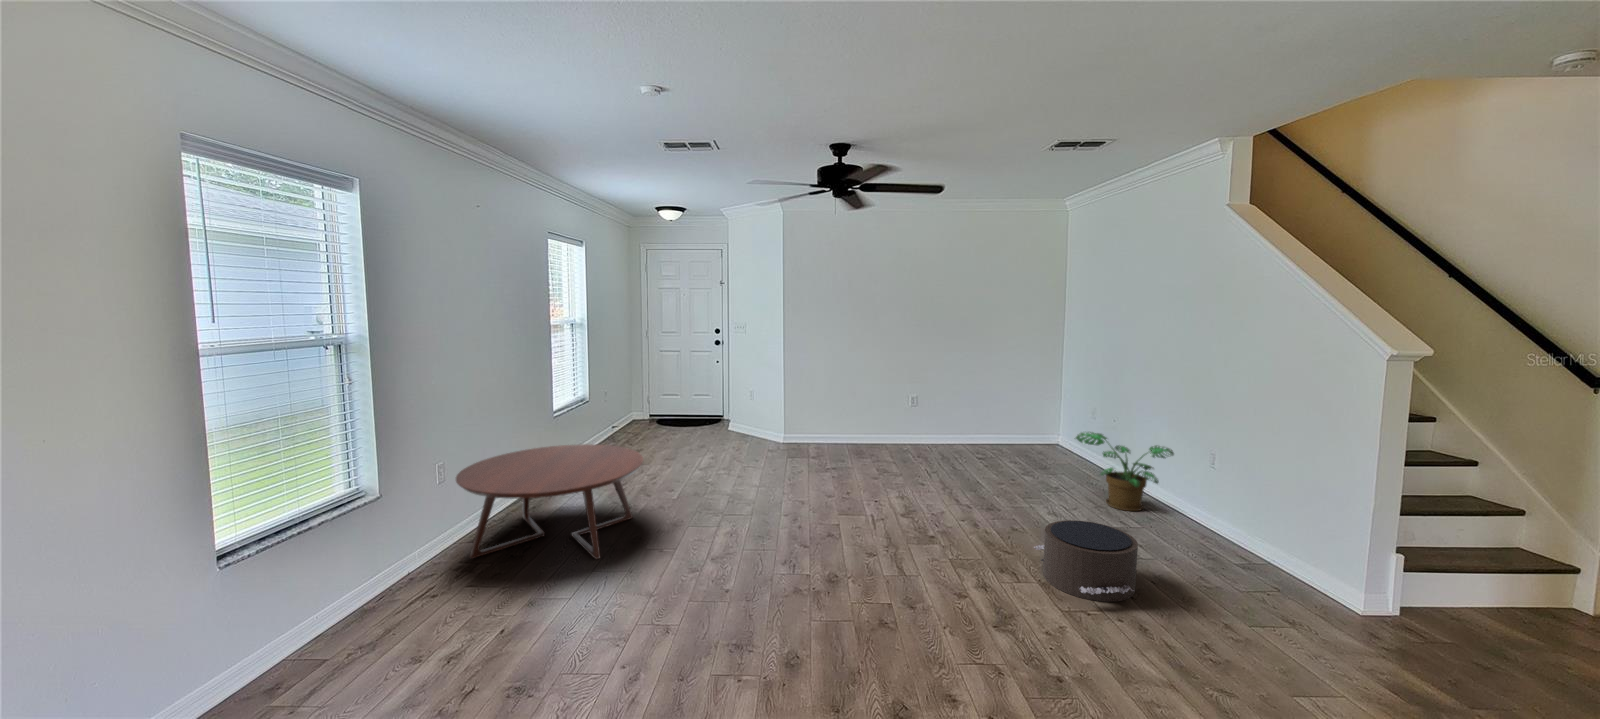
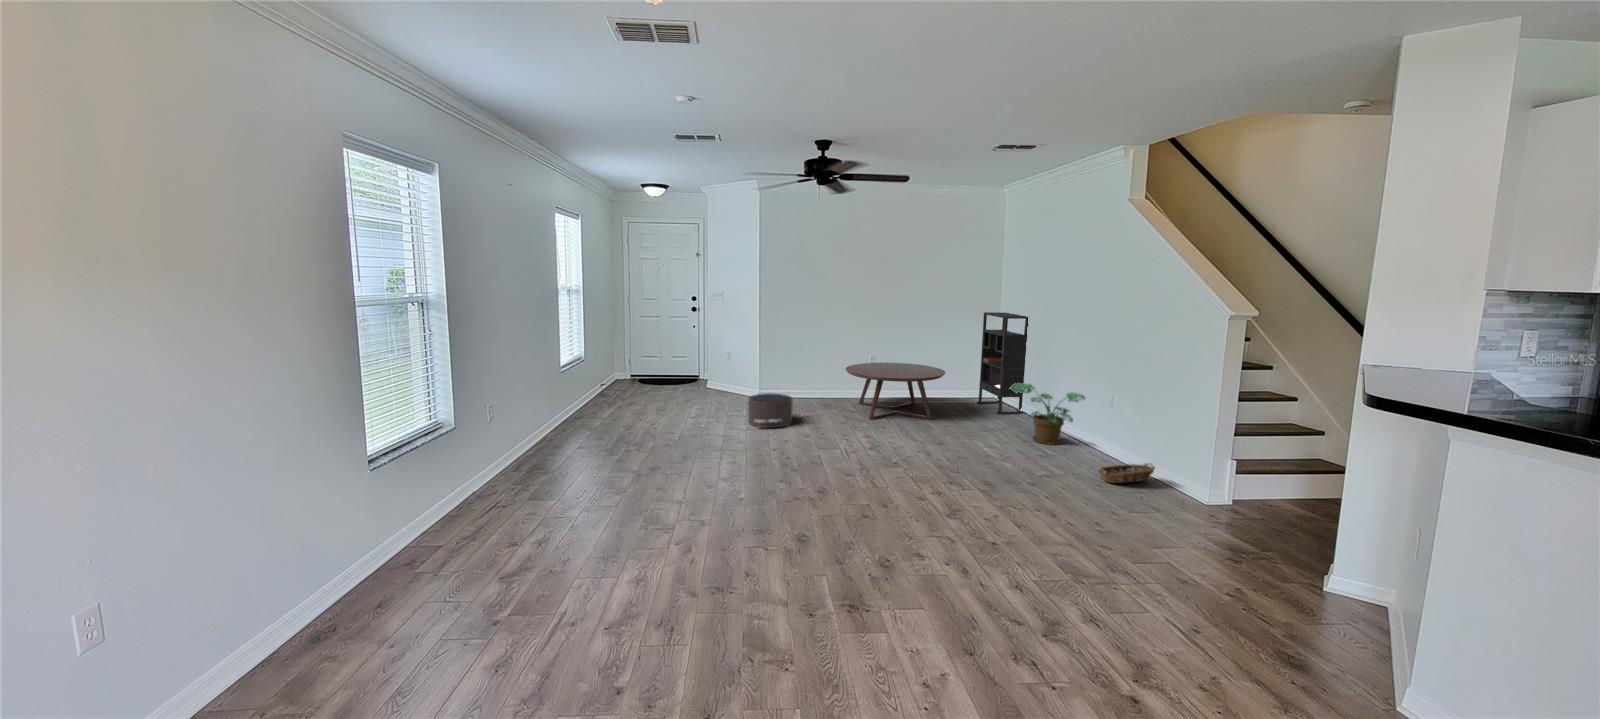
bookshelf: none [1035,344,1098,466] -> present [977,312,1028,414]
coffee table: present [456,444,643,559] -> present [846,363,945,420]
pouf: present [1034,520,1138,602] -> present [748,393,792,428]
basket: none [1180,540,1282,586] -> present [1097,463,1155,483]

